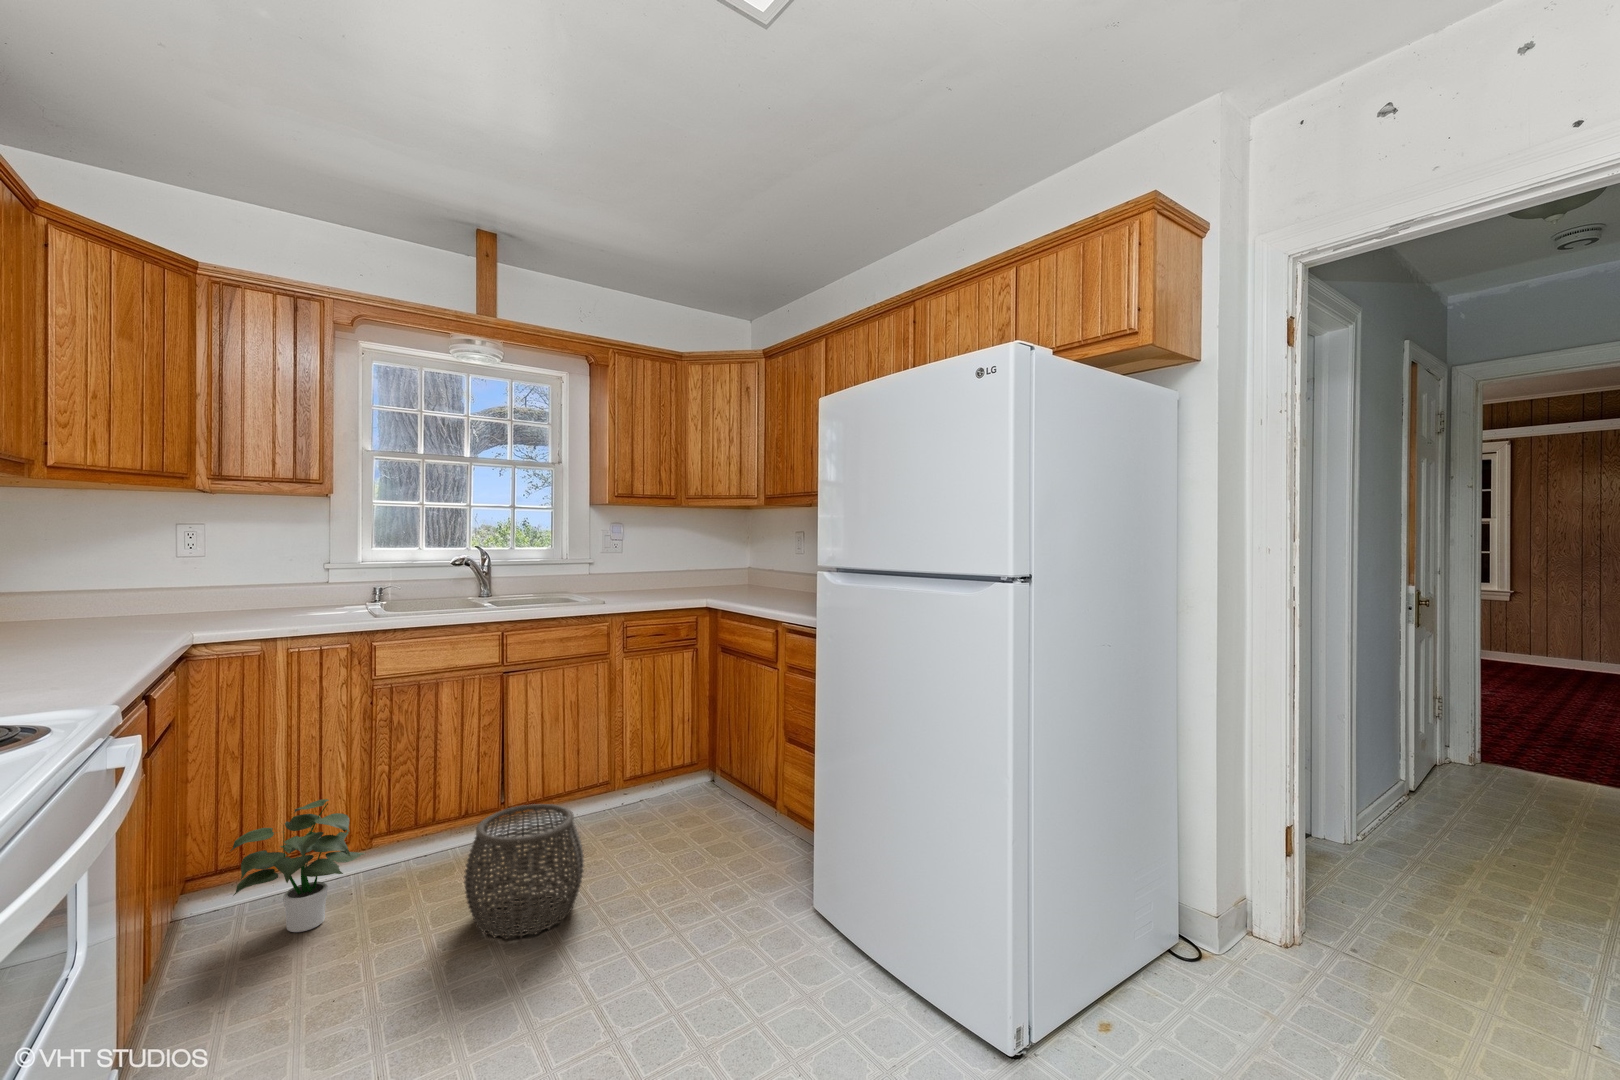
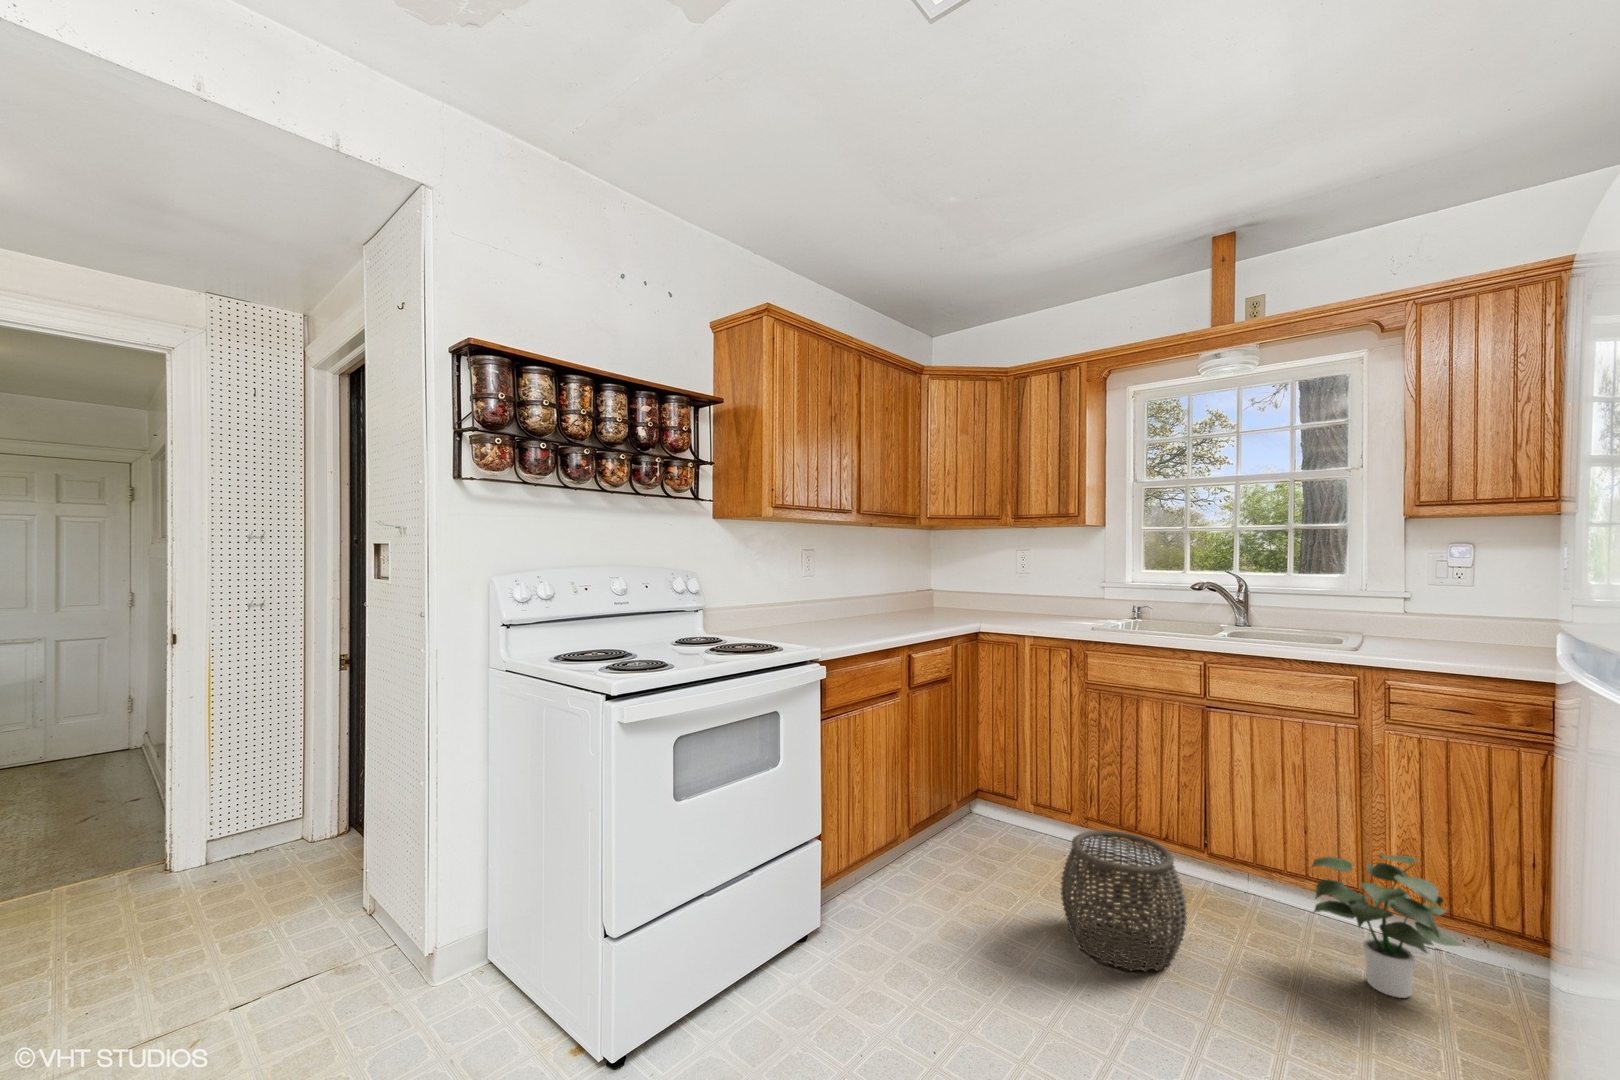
potted plant: present [231,799,365,932] -> present [1312,855,1466,998]

